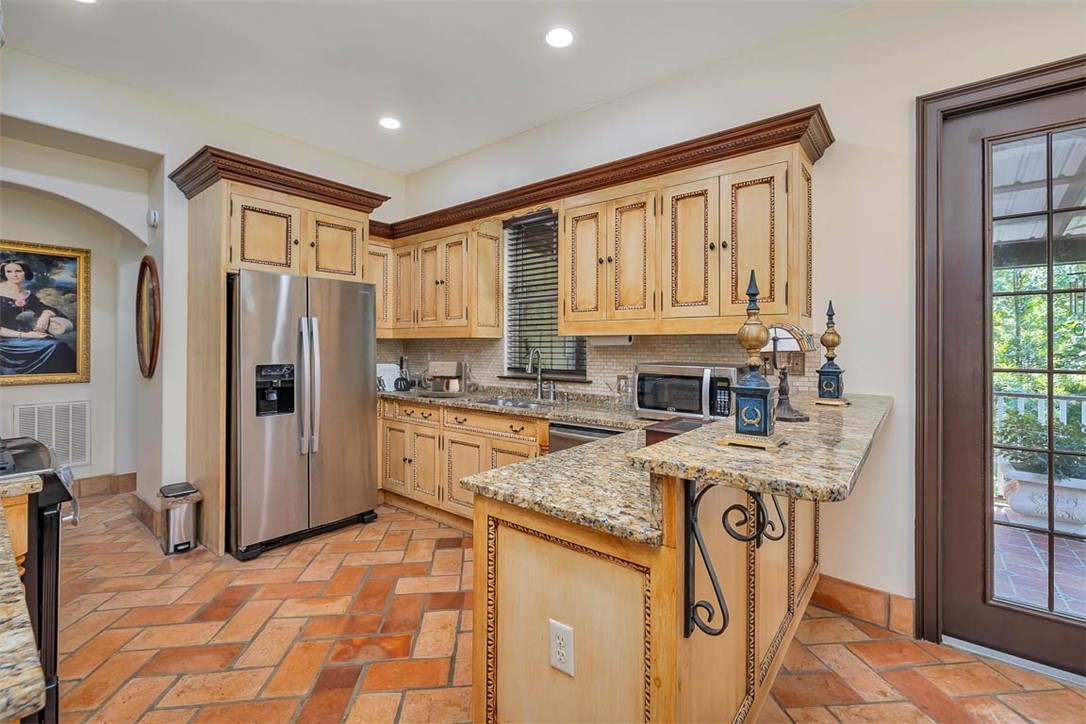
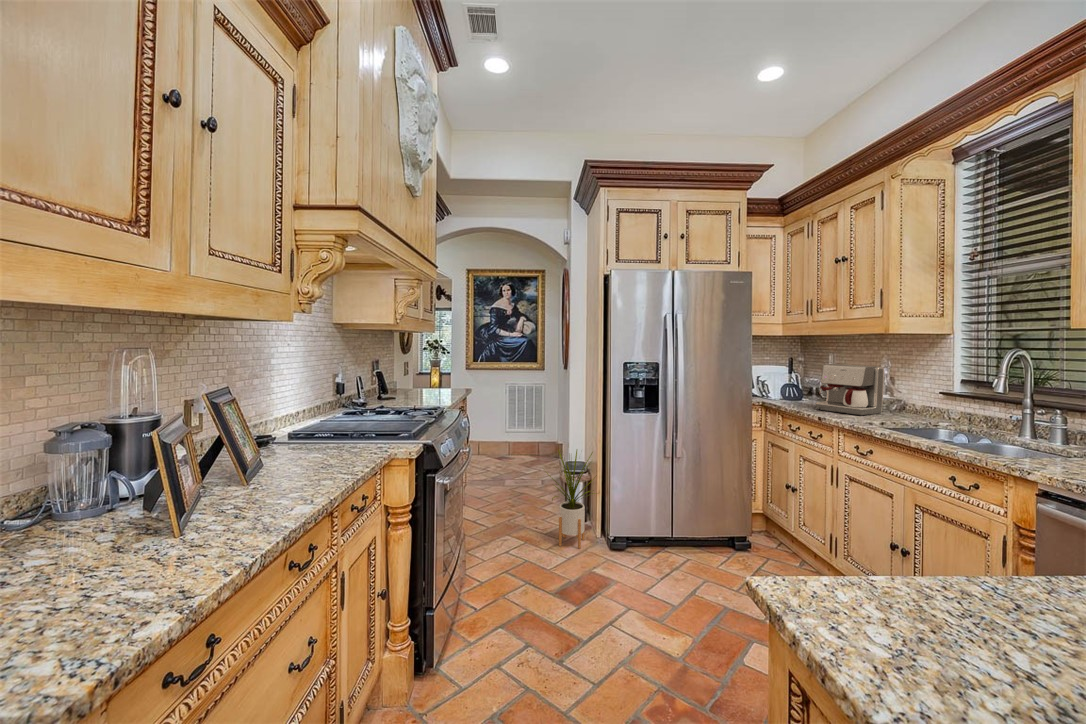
house plant: none [145,455,227,578] -> present [546,450,596,549]

